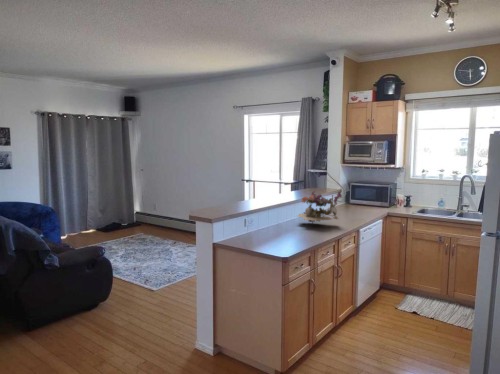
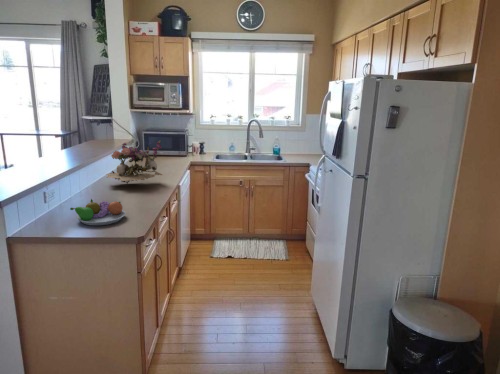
fruit bowl: none [252,228,287,246] -> present [70,199,126,225]

